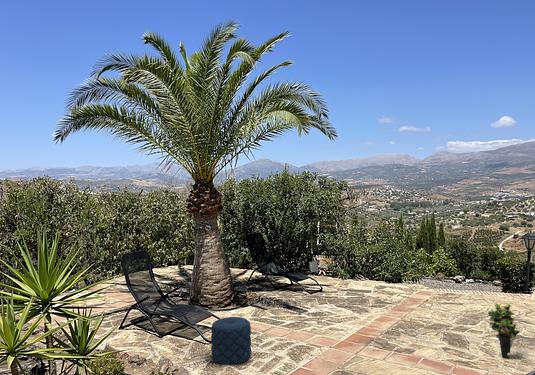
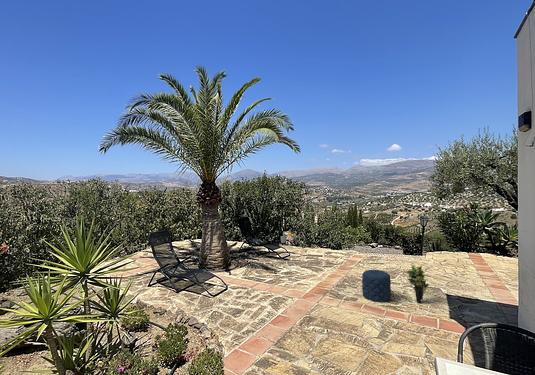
pouf: present [211,317,251,365] -> present [362,270,391,302]

